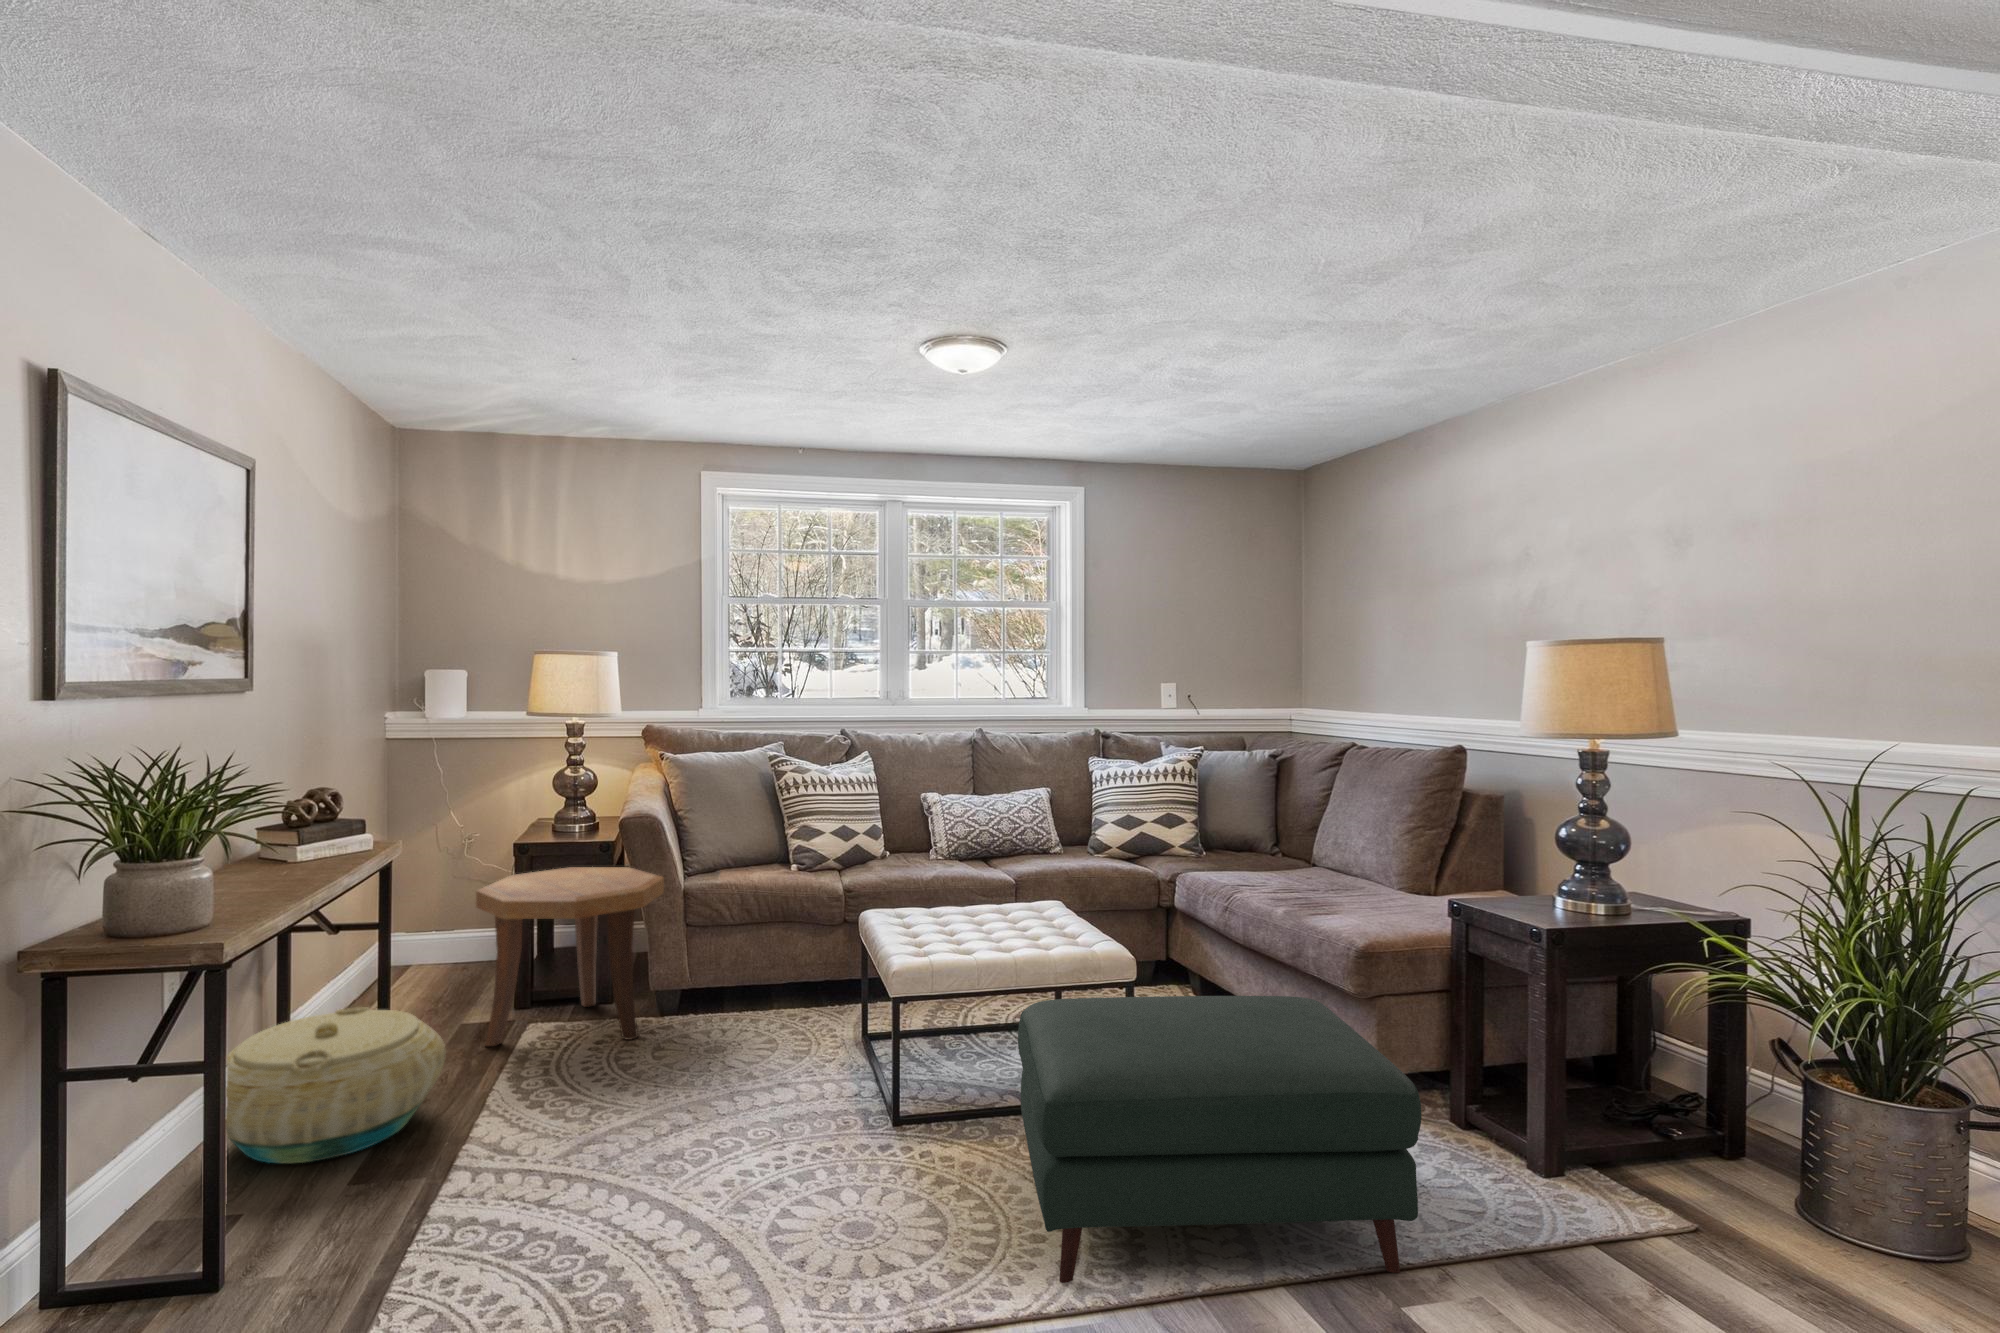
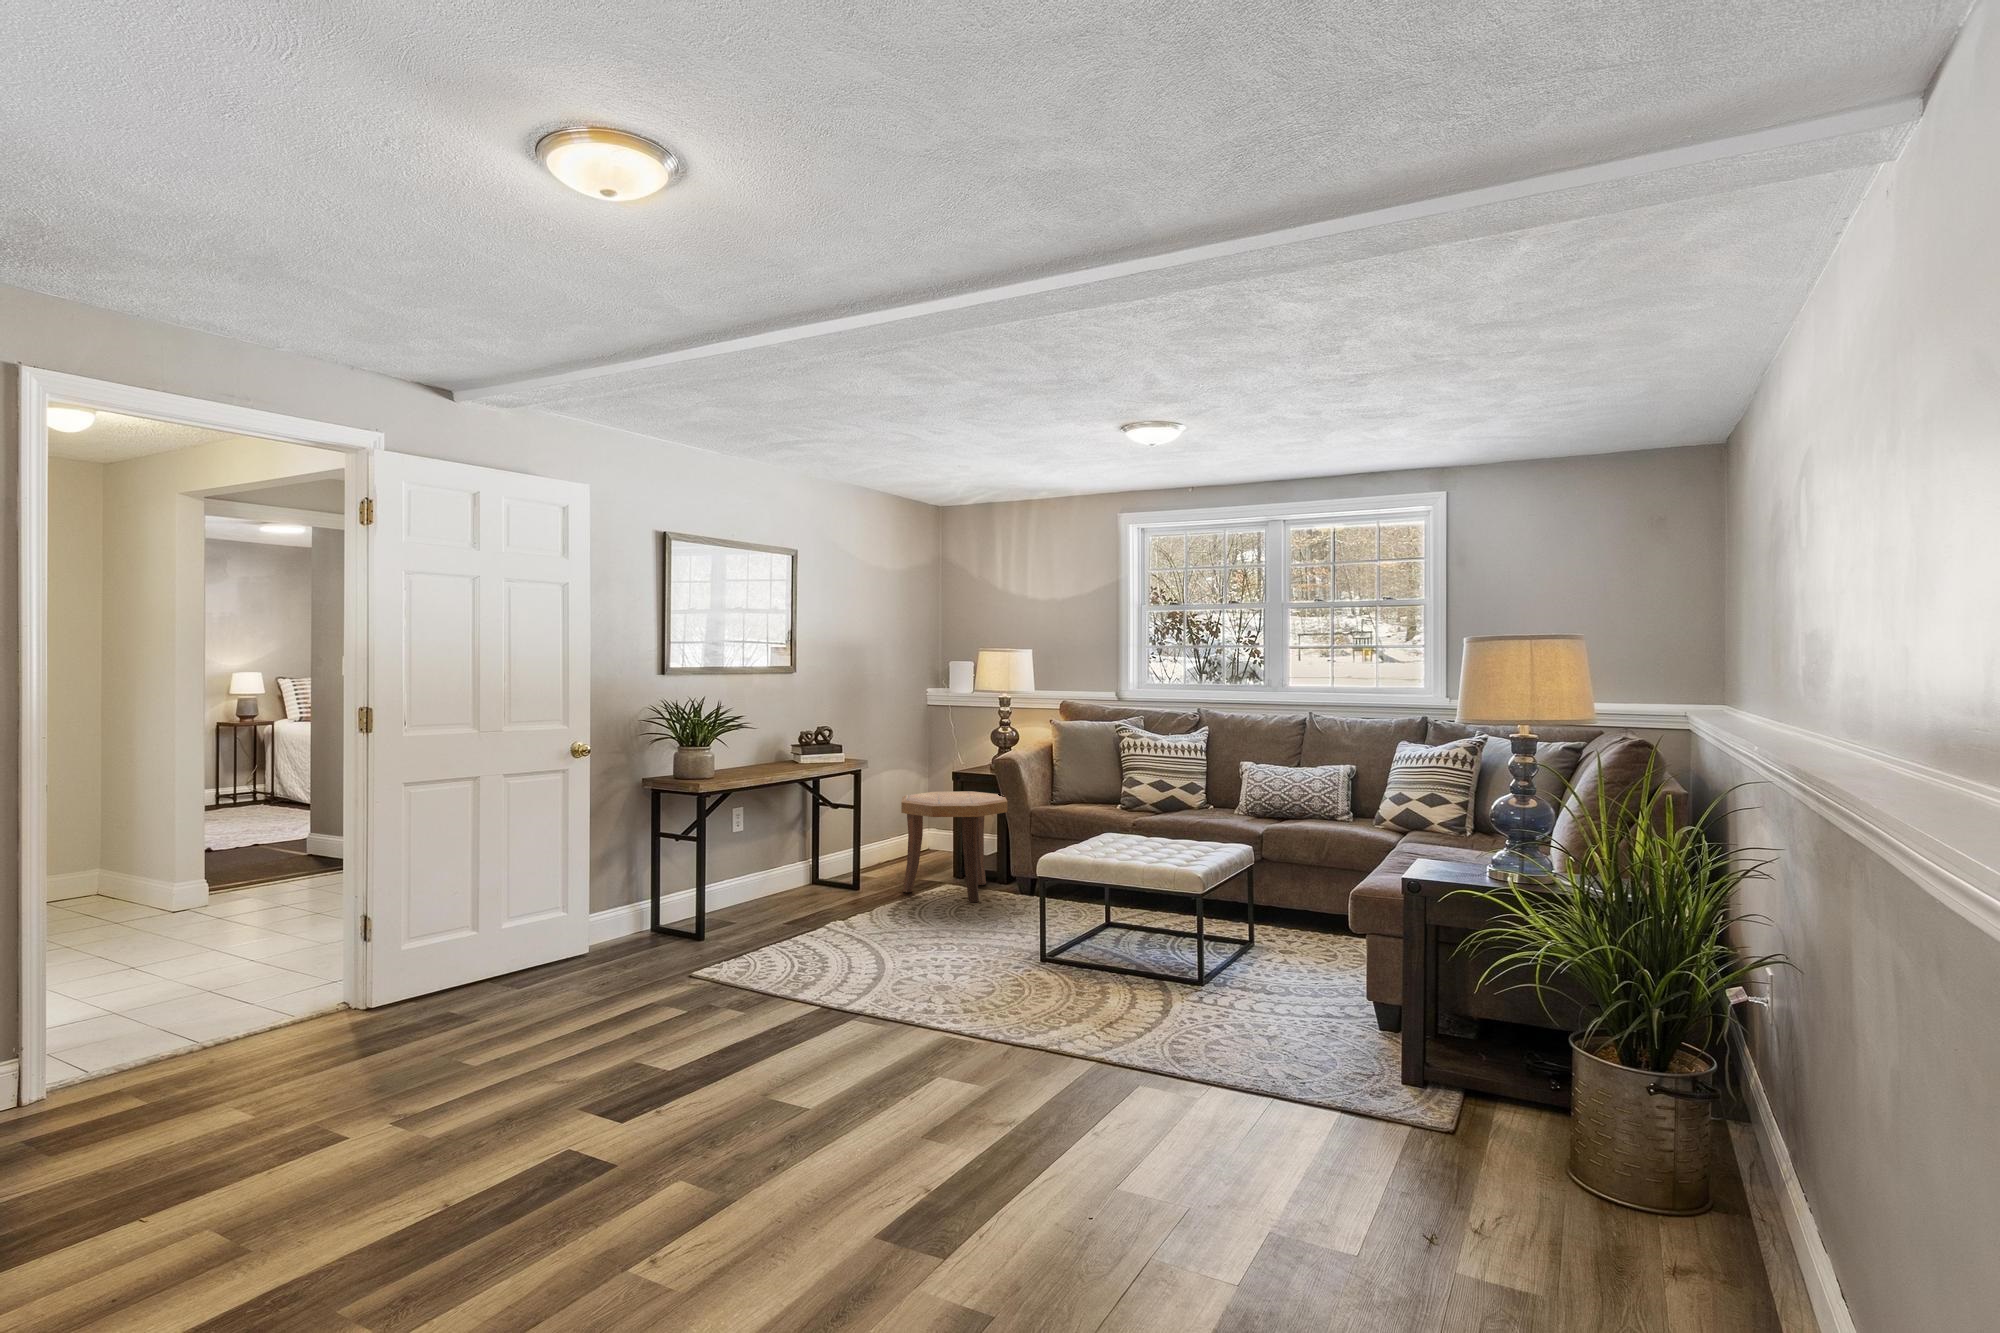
ottoman: present [1018,996,1421,1283] -> none [962,884,1252,1082]
basket: present [226,1007,446,1163] -> none [738,848,848,916]

